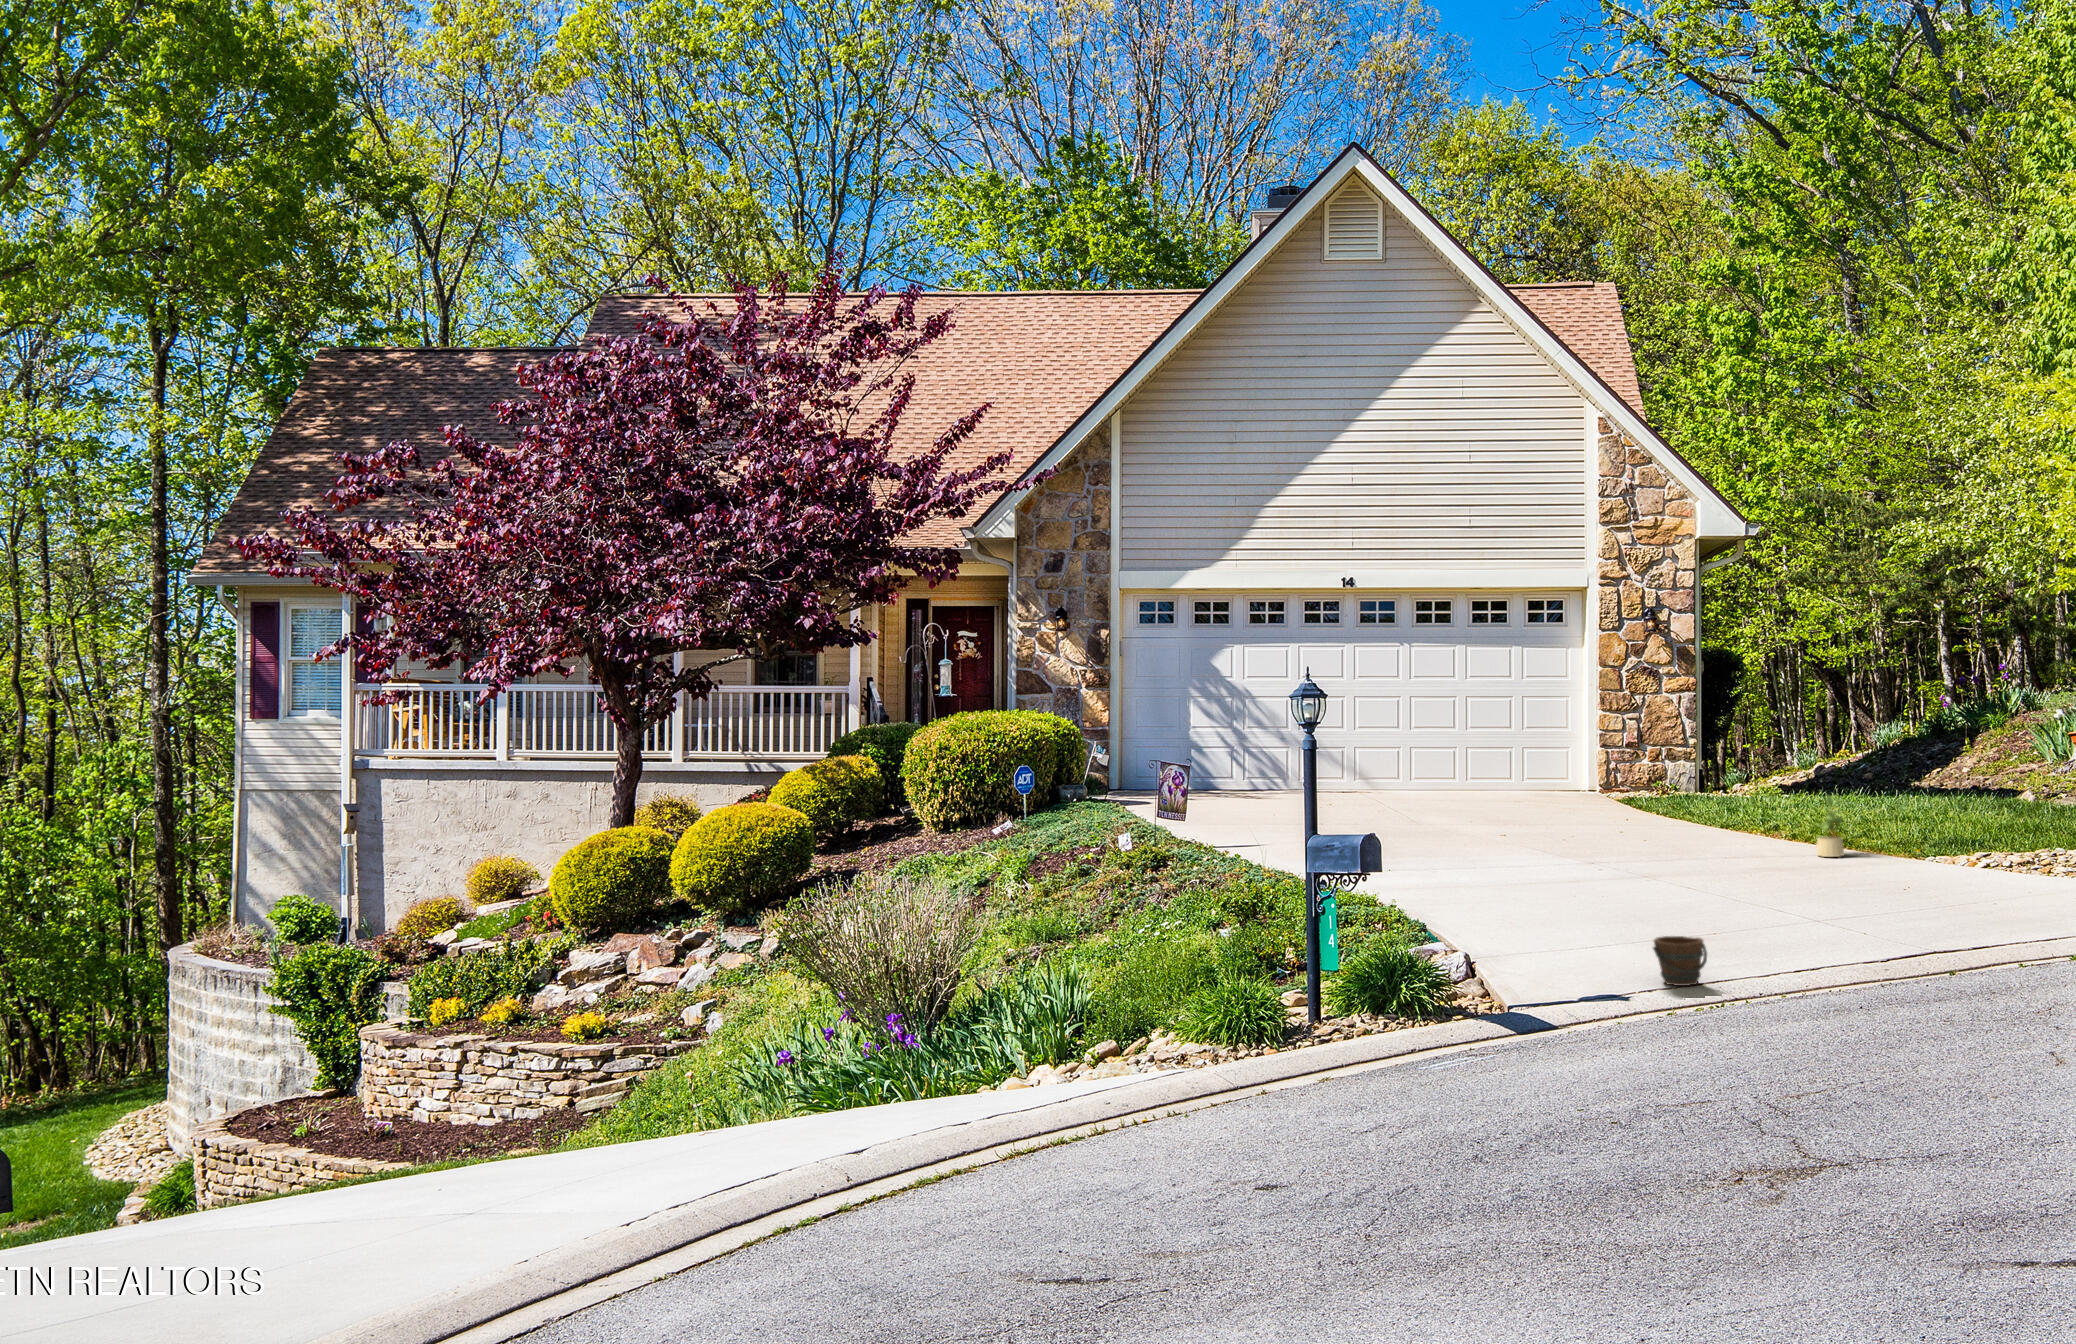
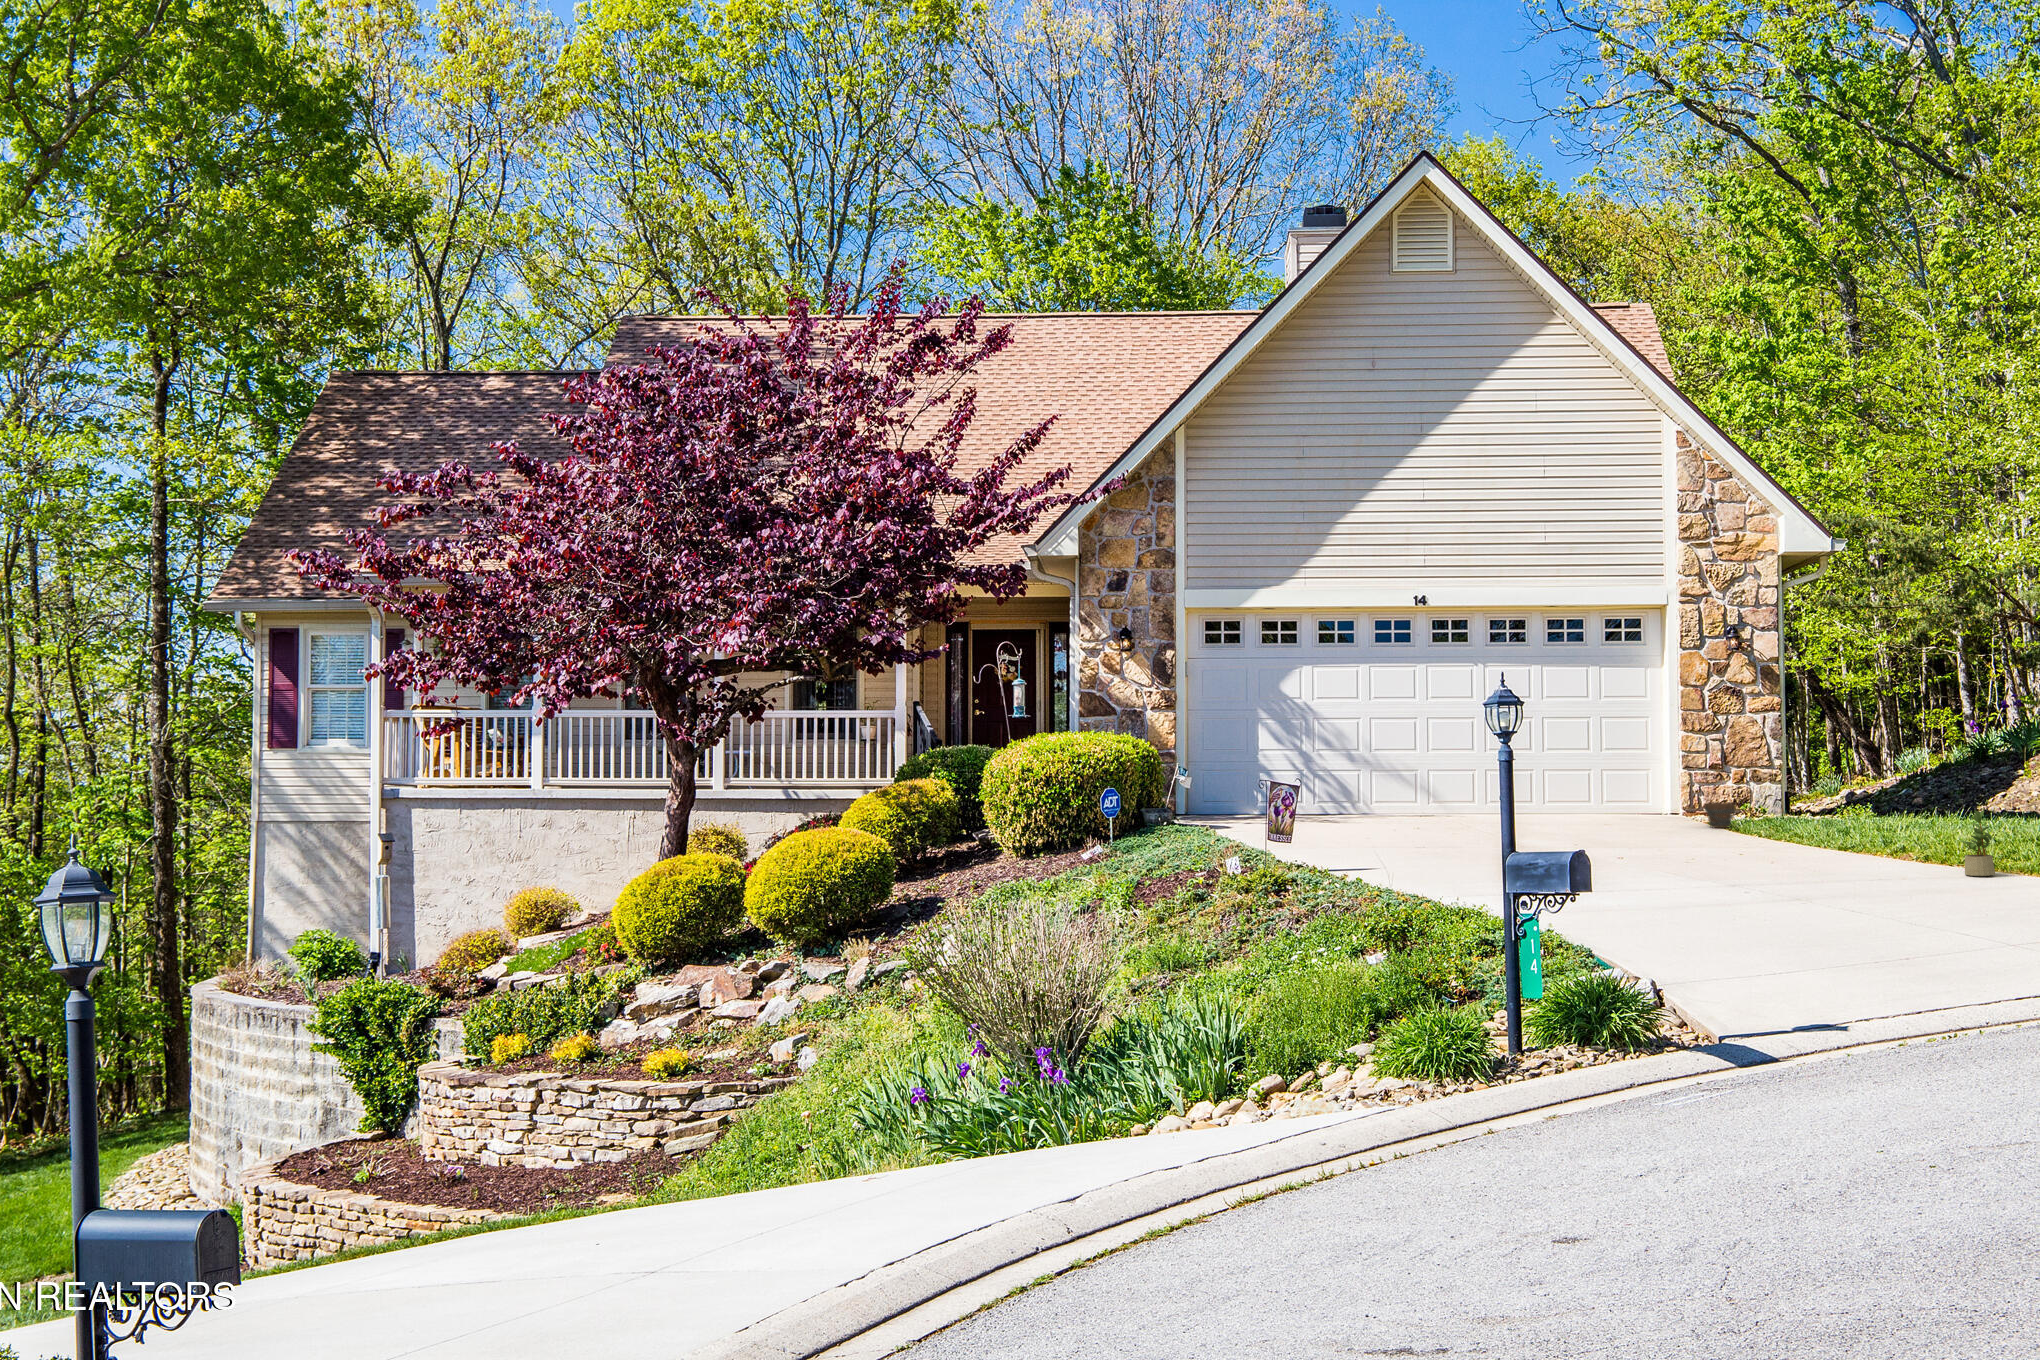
bucket: present [1653,936,1707,986] -> present [1705,802,1735,828]

